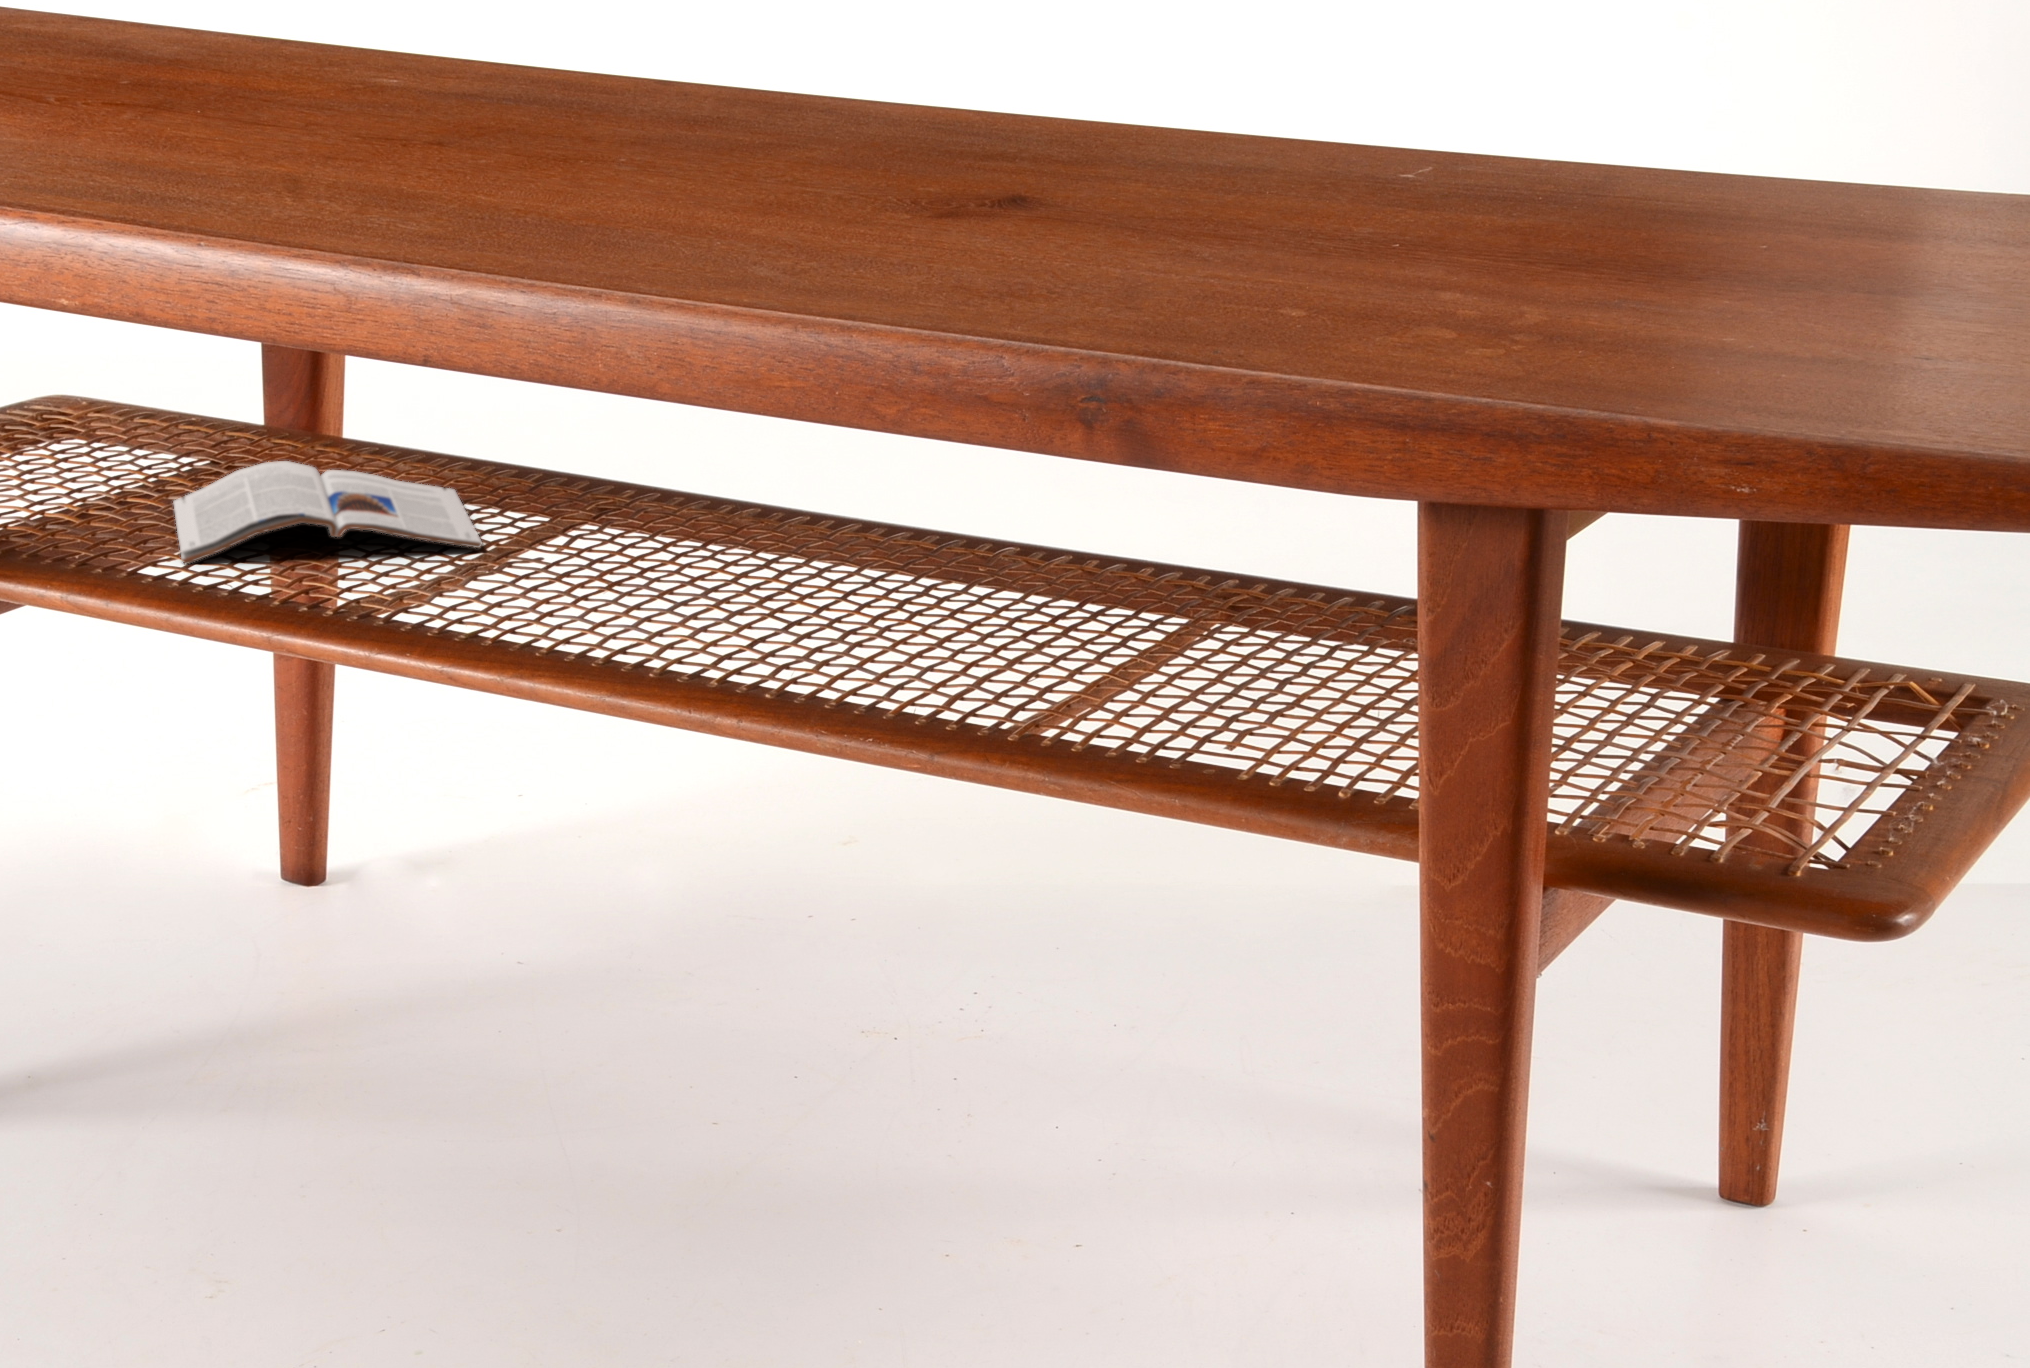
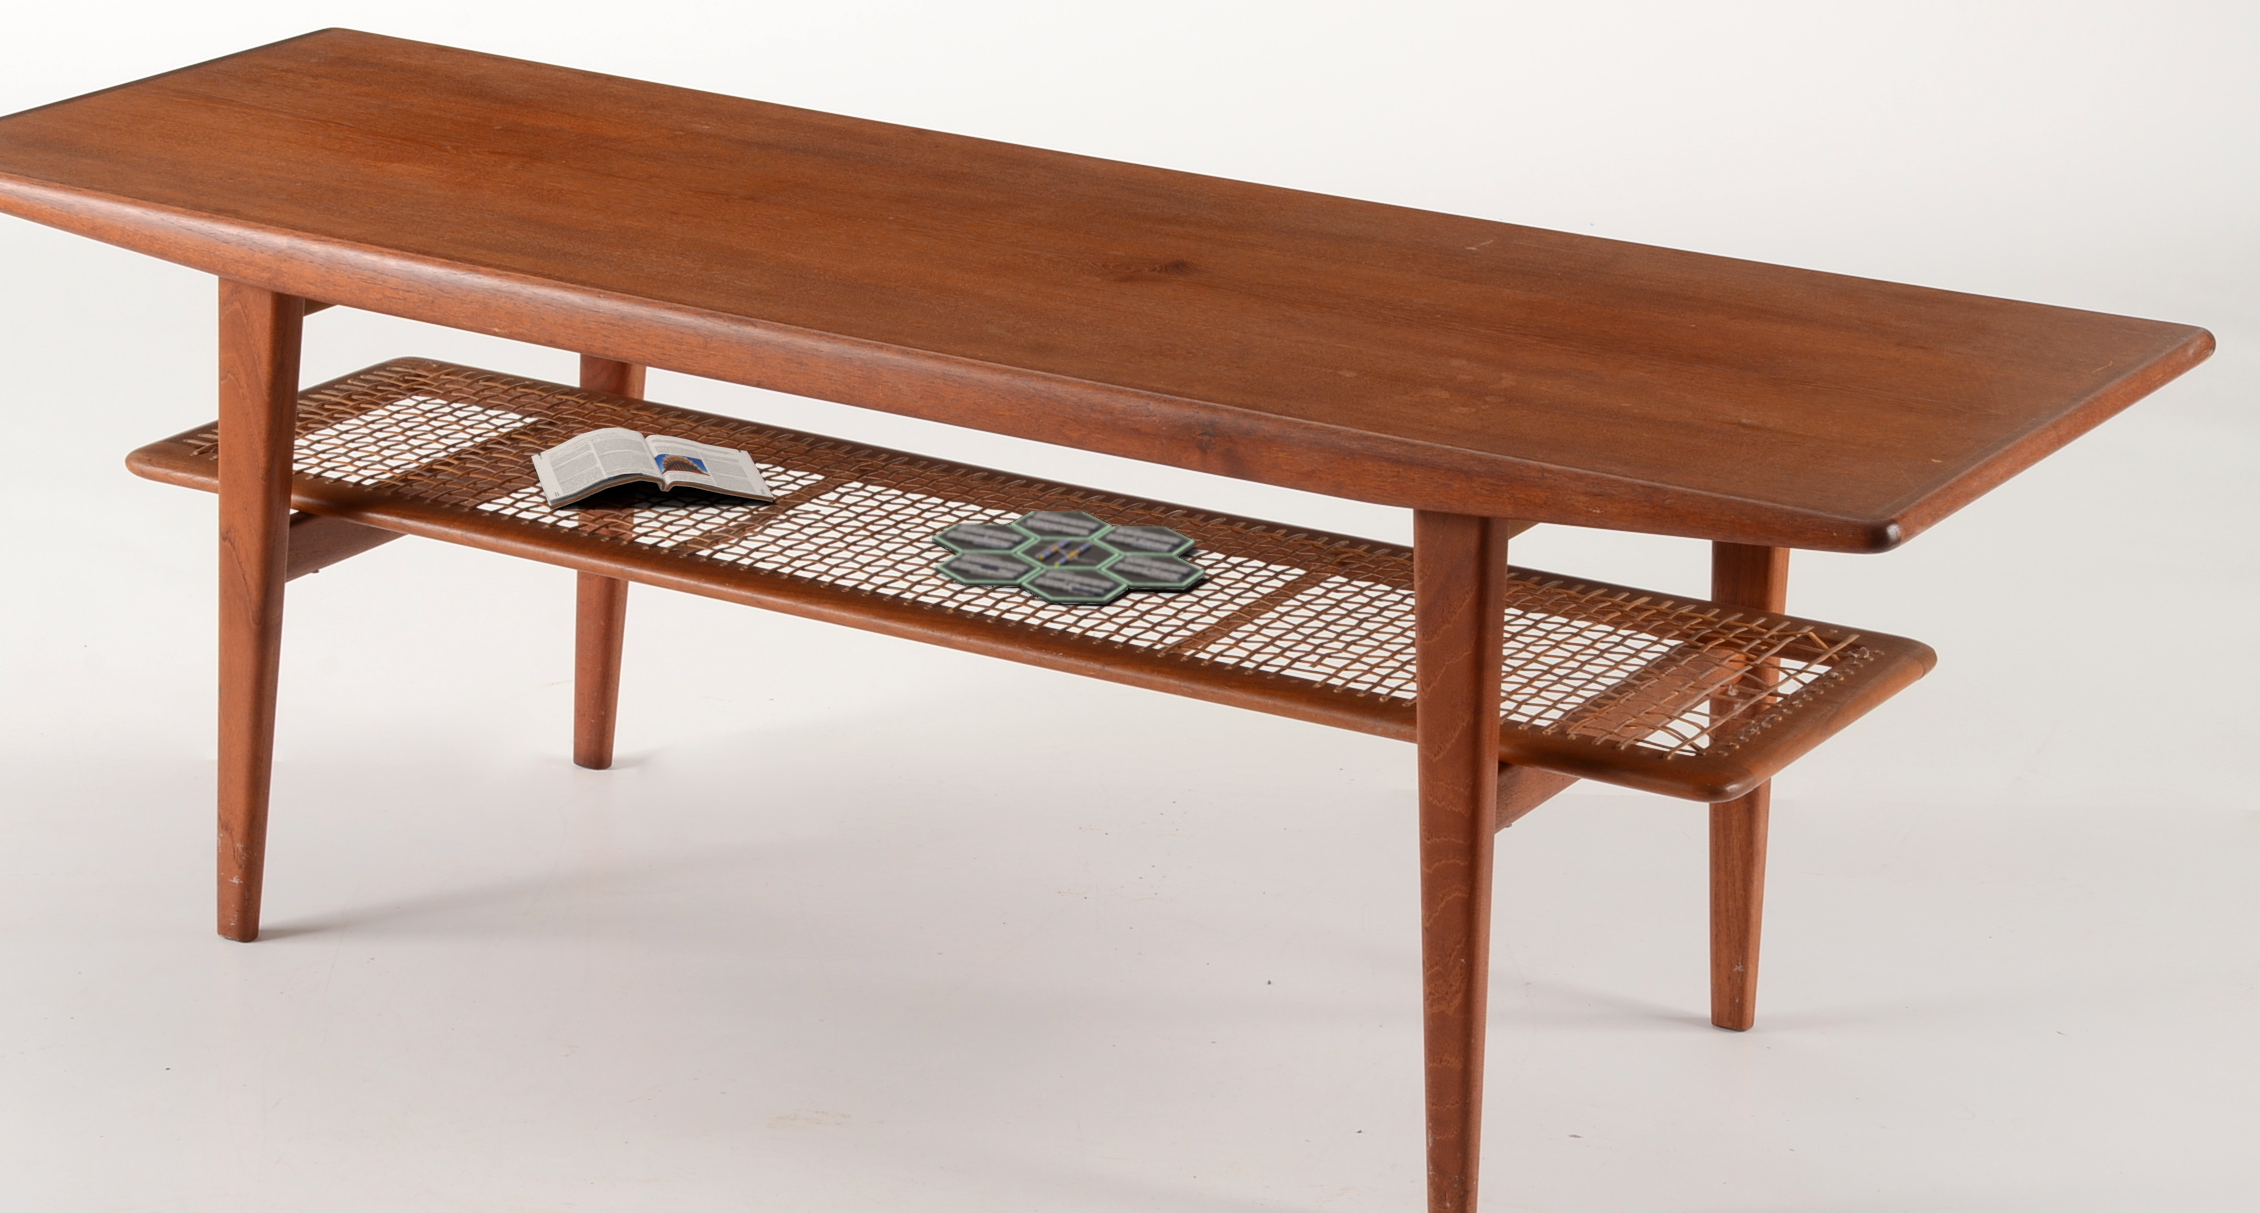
board game: none [689,551,1060,671] -> present [932,511,1206,605]

